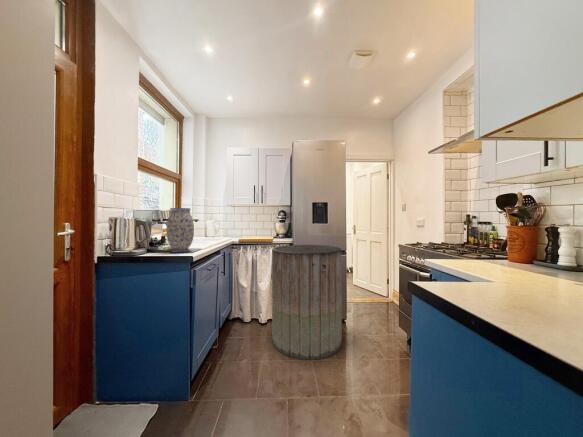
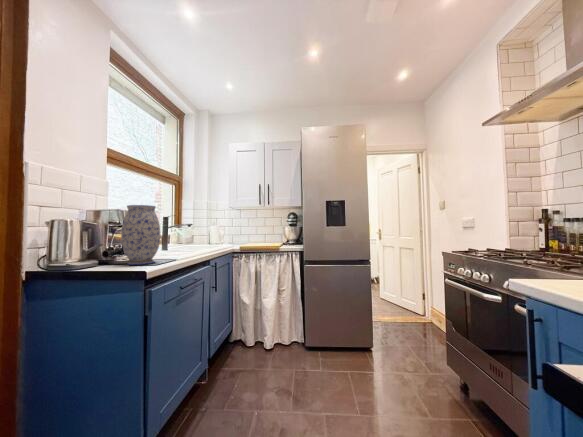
trash can: present [272,245,342,360] -> none [274,253,367,411]

